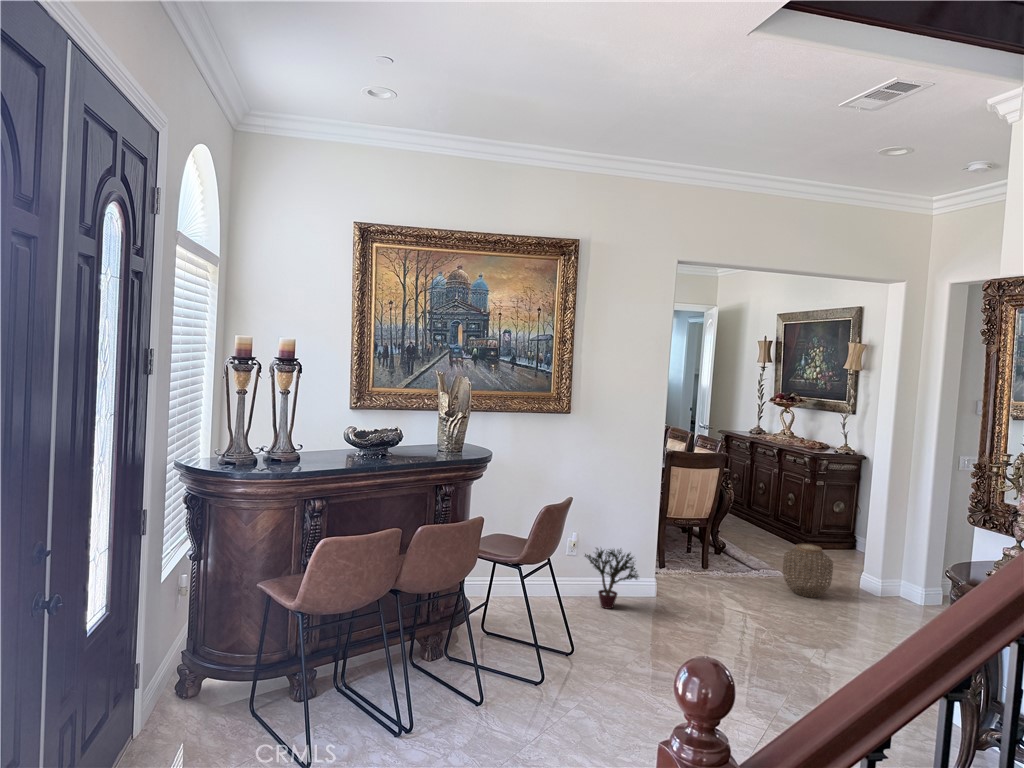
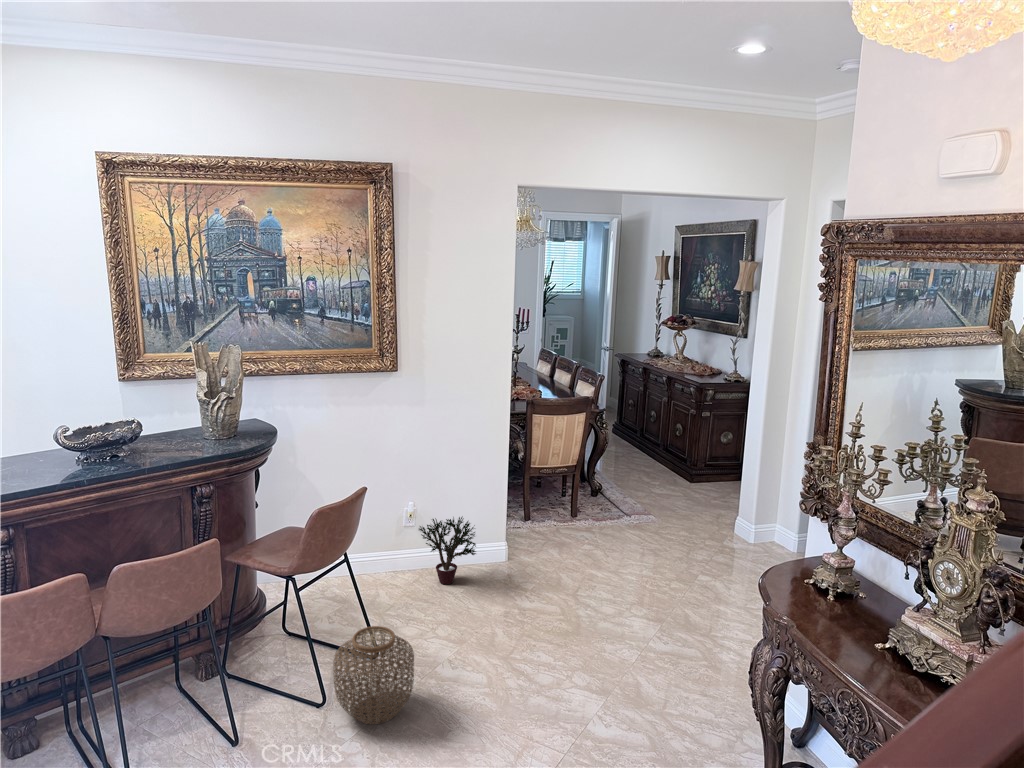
woven basket: present [783,544,833,598] -> present [333,626,414,724]

